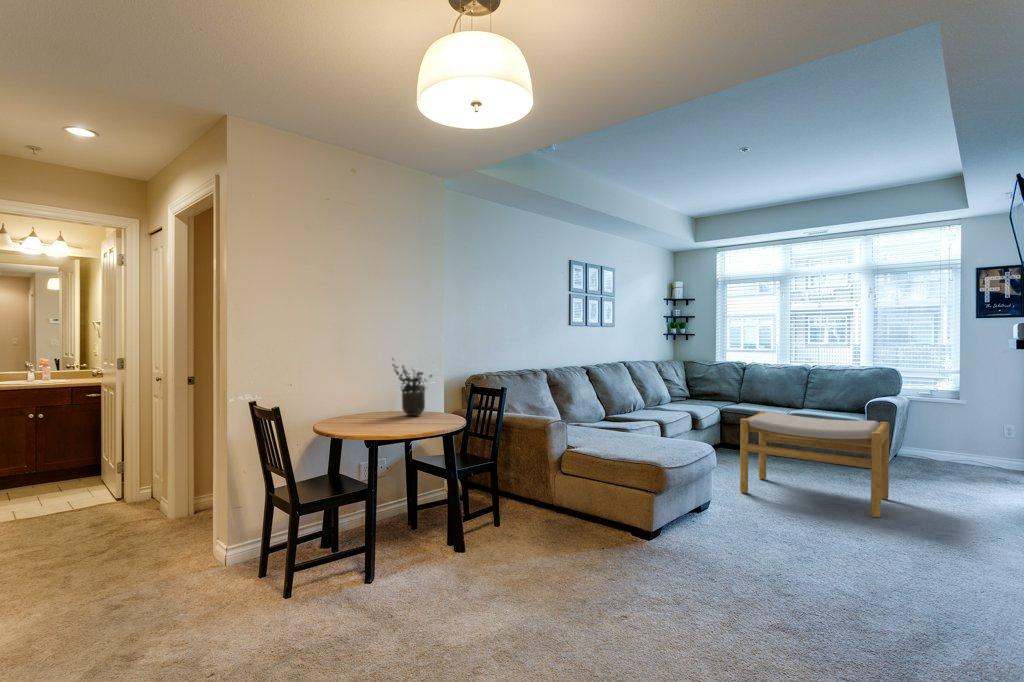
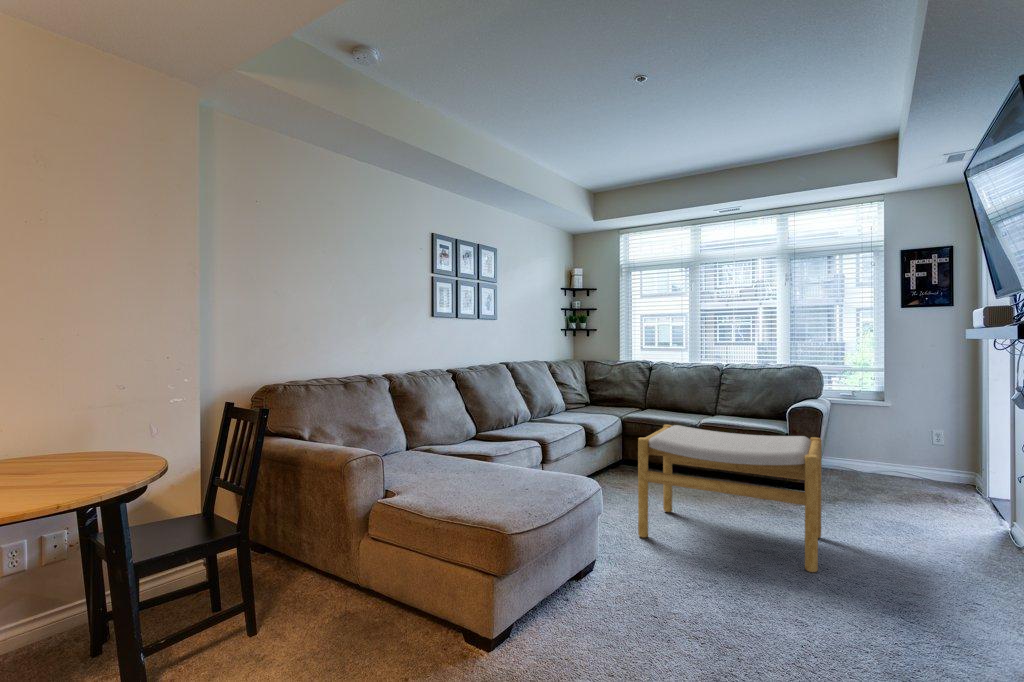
potted plant: present [392,358,432,415] -> none [32,362,120,463]

